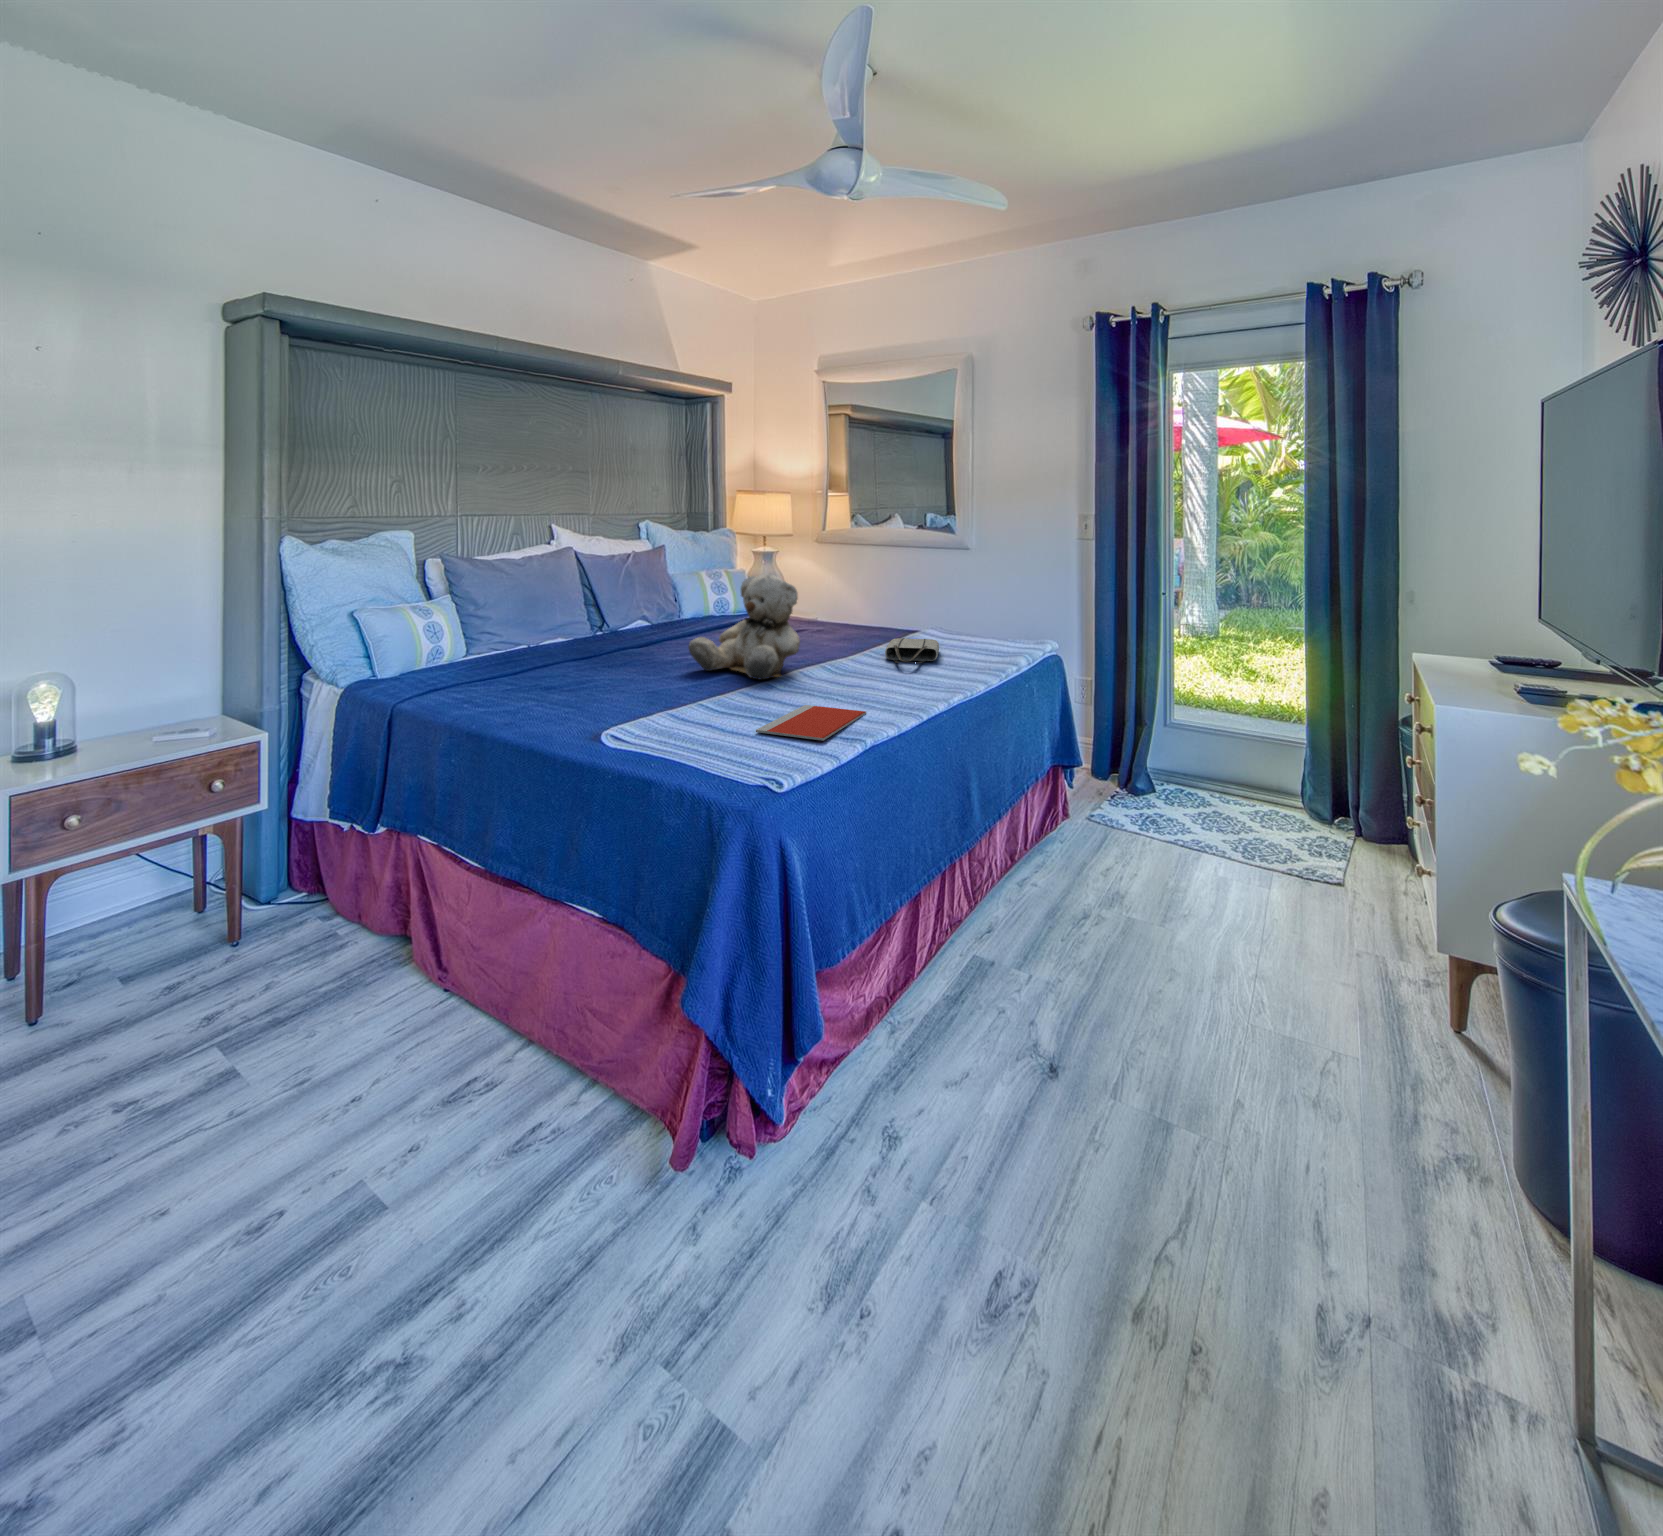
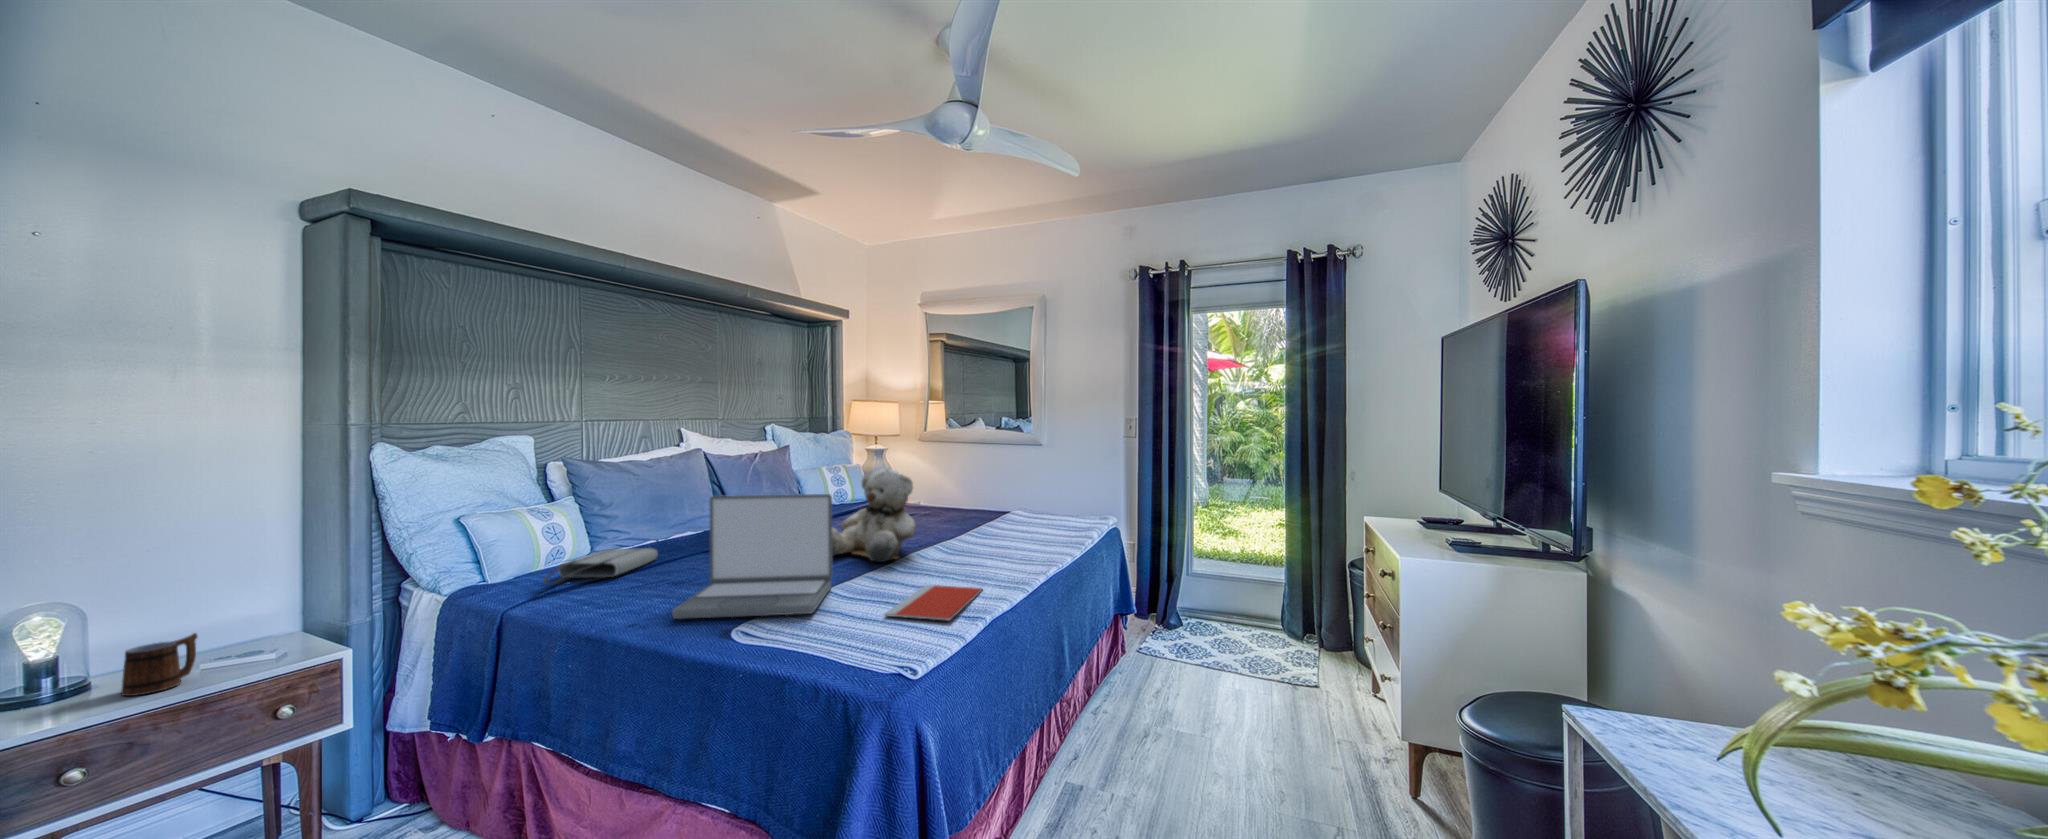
laptop: none [547,598,706,725] -> present [672,494,832,619]
tote bag: present [885,638,939,663] -> present [543,548,658,584]
mug: none [97,709,151,758] -> present [121,633,197,696]

